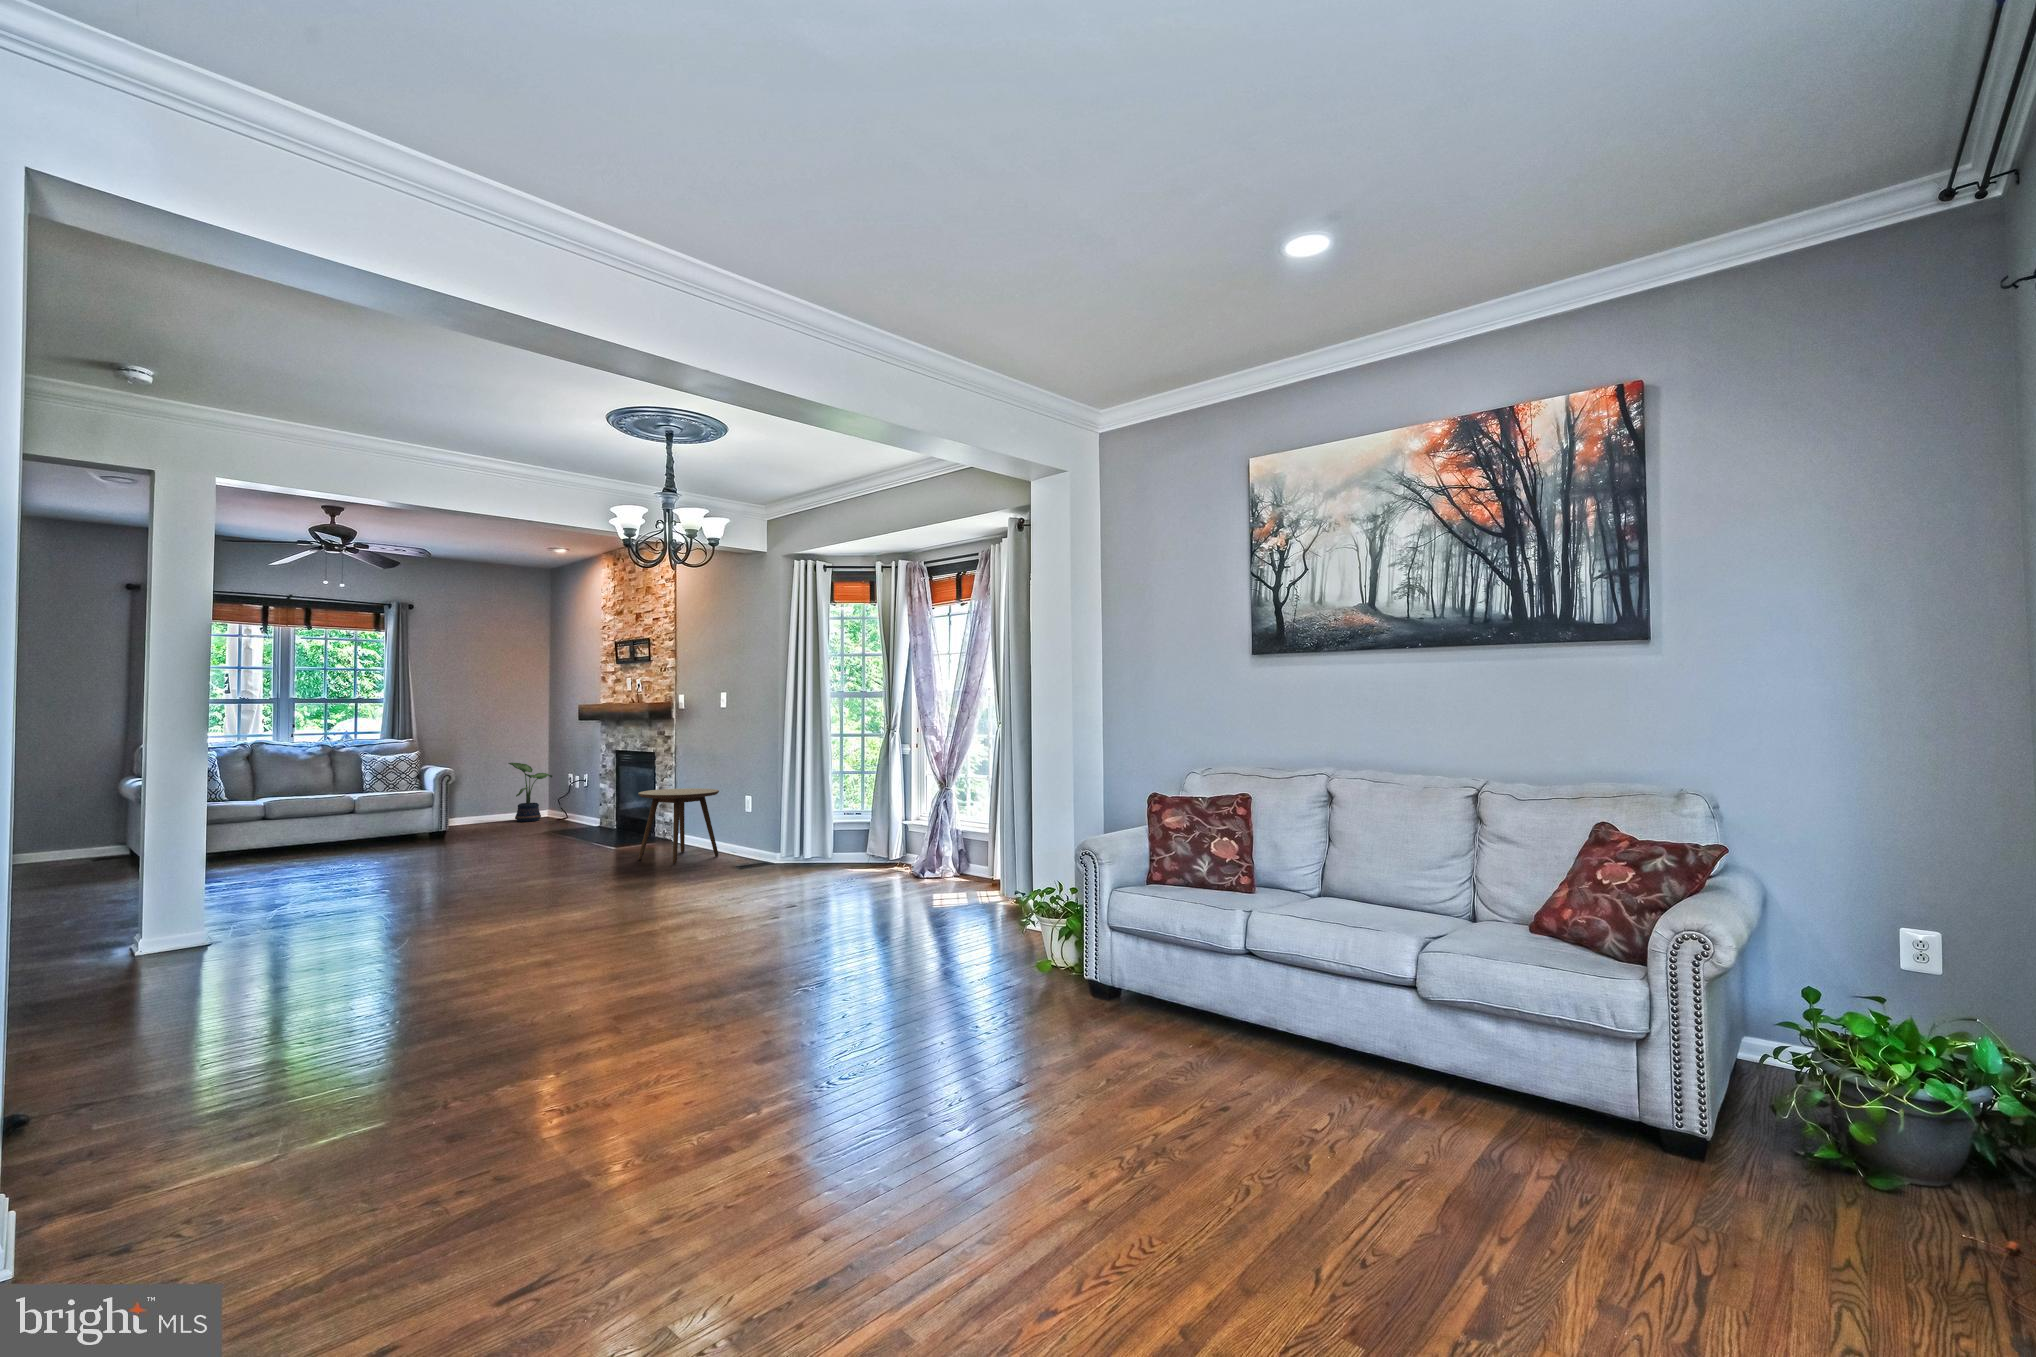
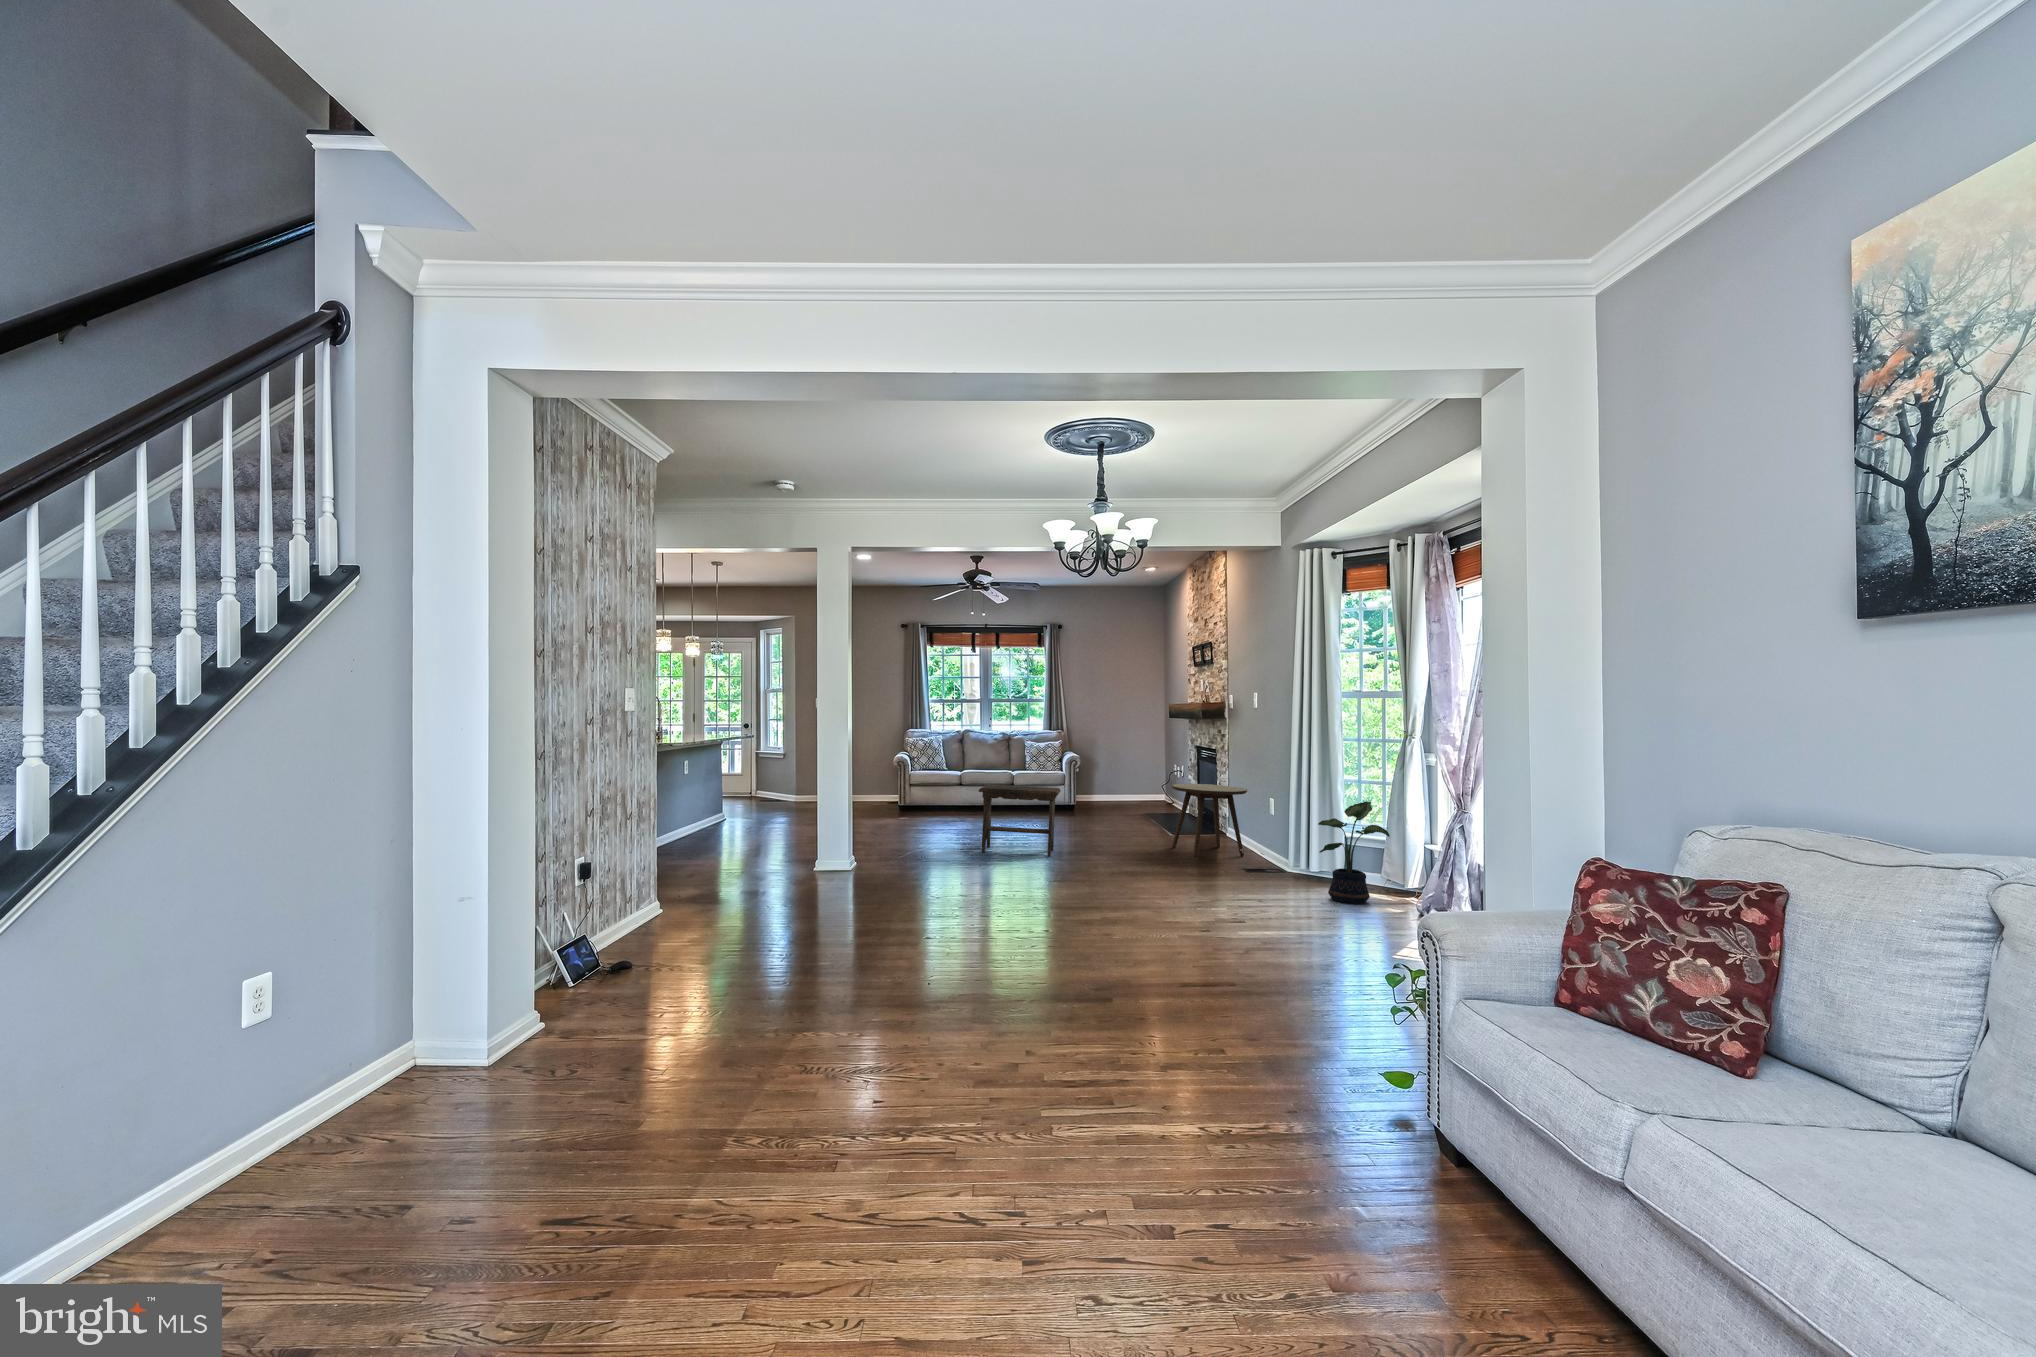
potted plant: present [508,763,552,822] -> present [1318,801,1390,904]
footstool: none [417,810,530,900] -> present [979,785,1061,857]

